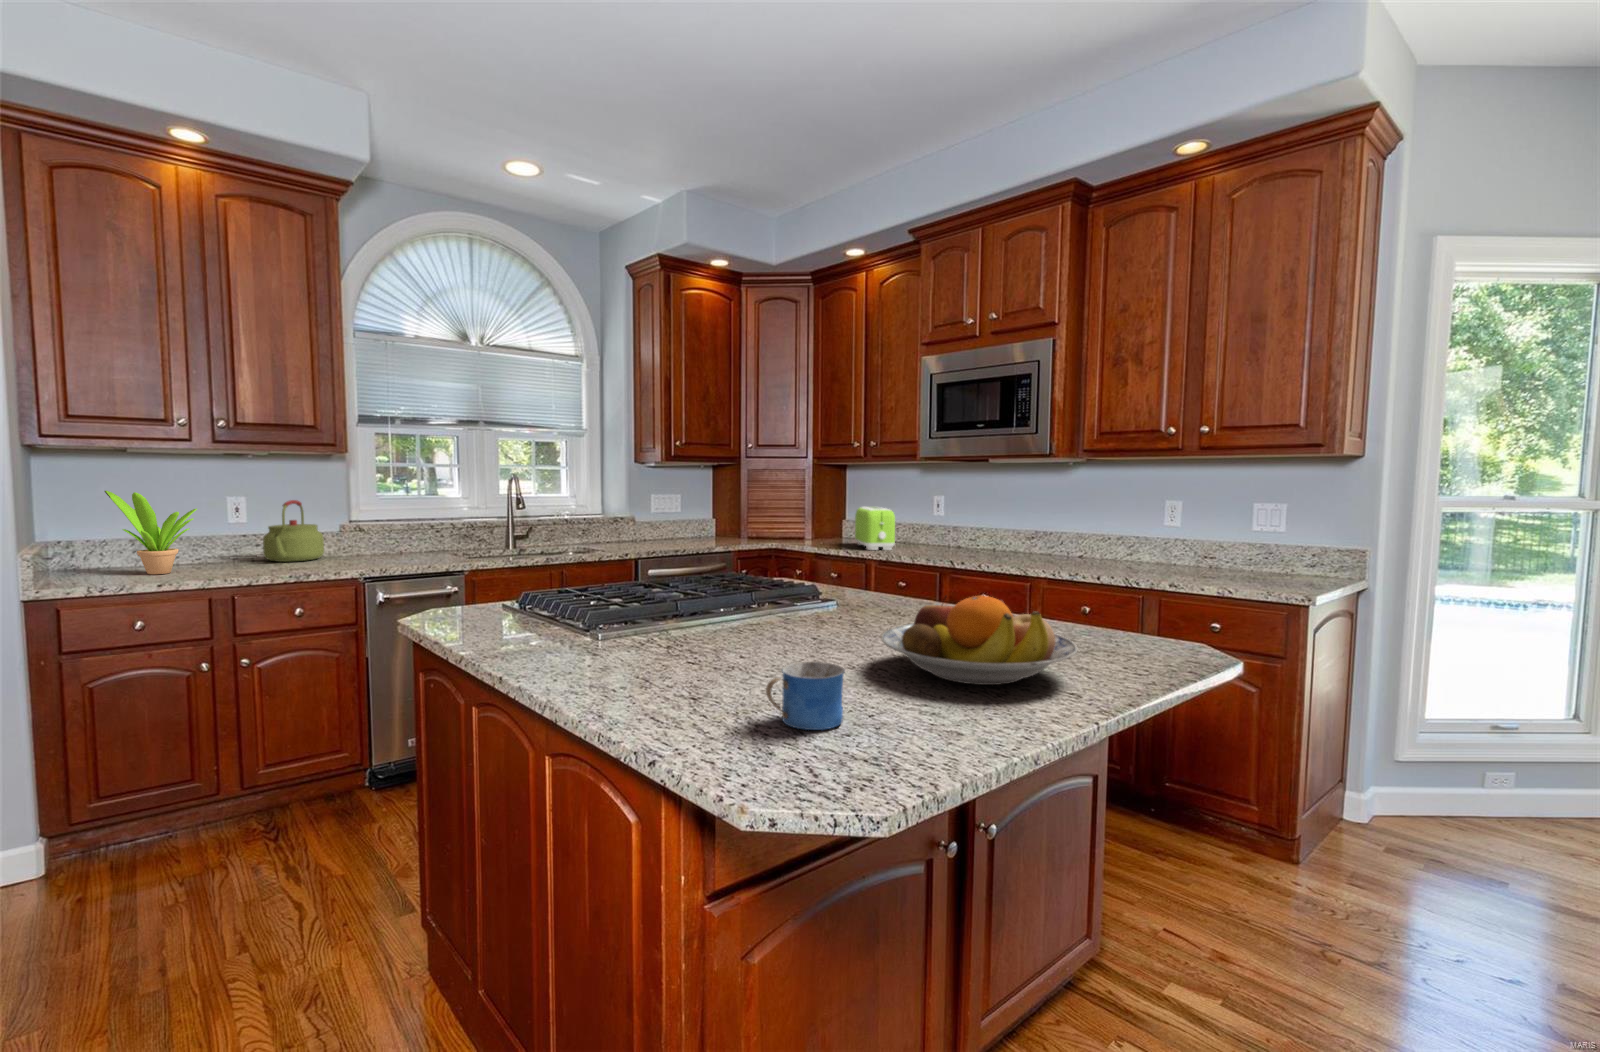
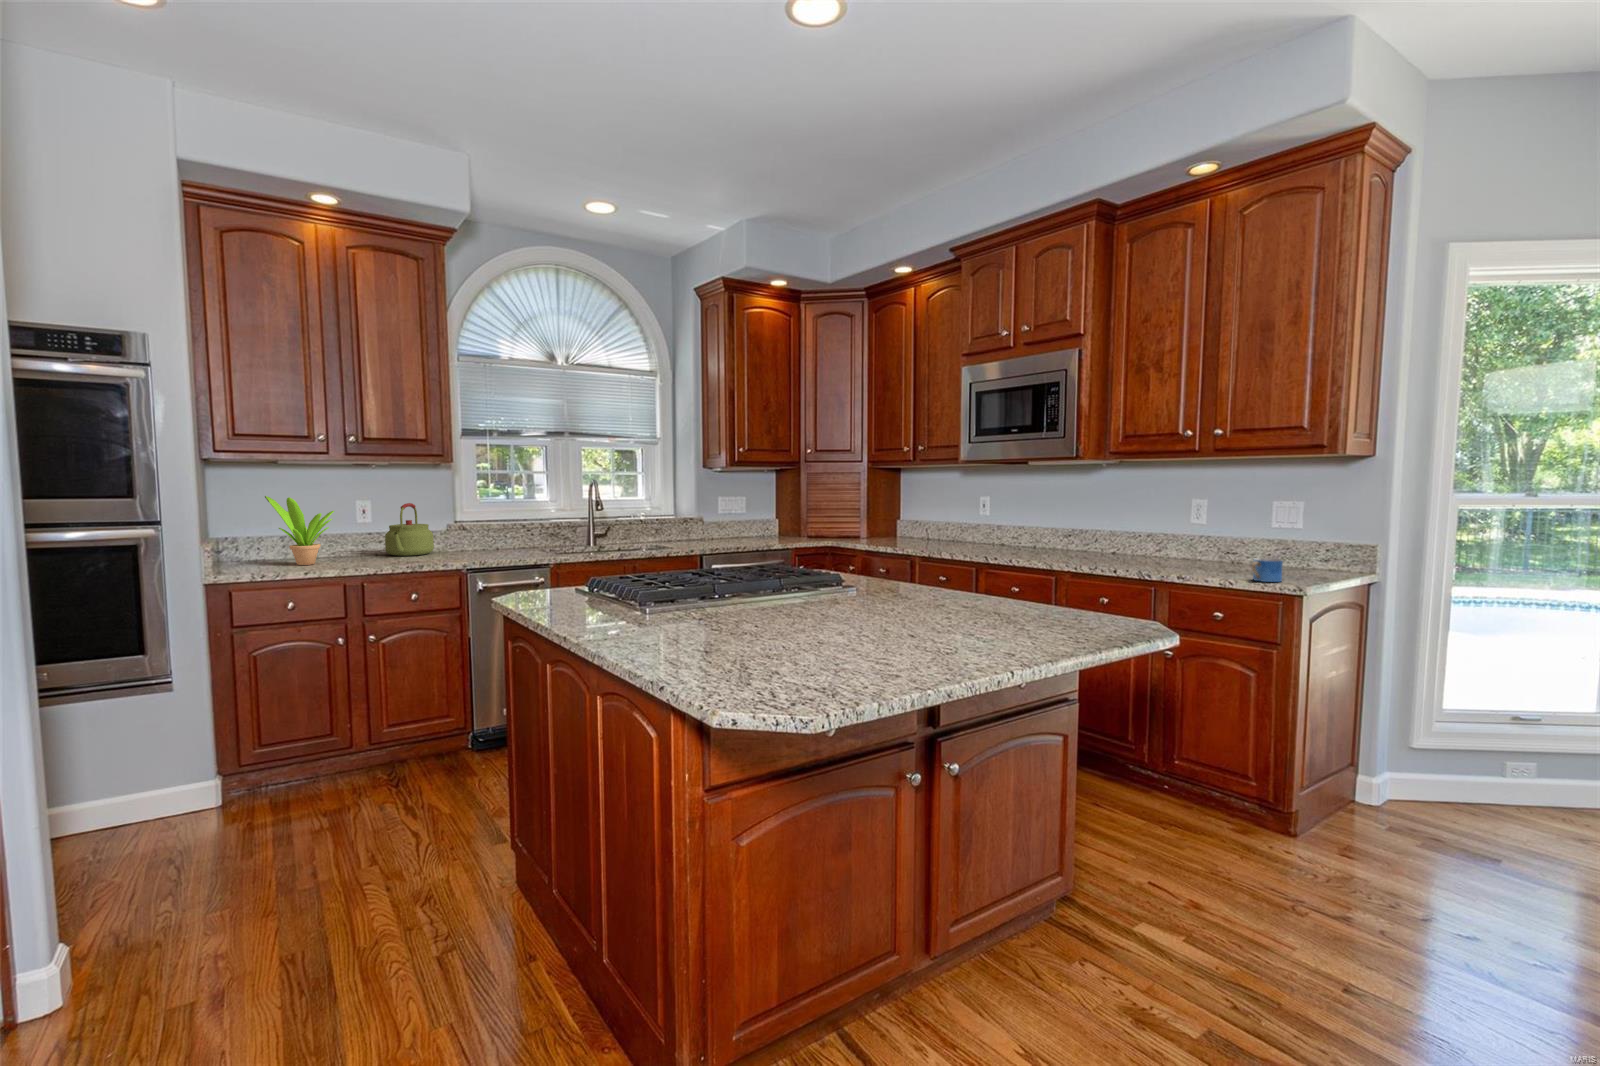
toaster: present [855,507,895,550] -> none [903,507,939,548]
fruit bowl: present [881,596,1077,685] -> none [862,577,1019,648]
mug: present [766,662,845,730] -> present [1252,558,1283,582]

